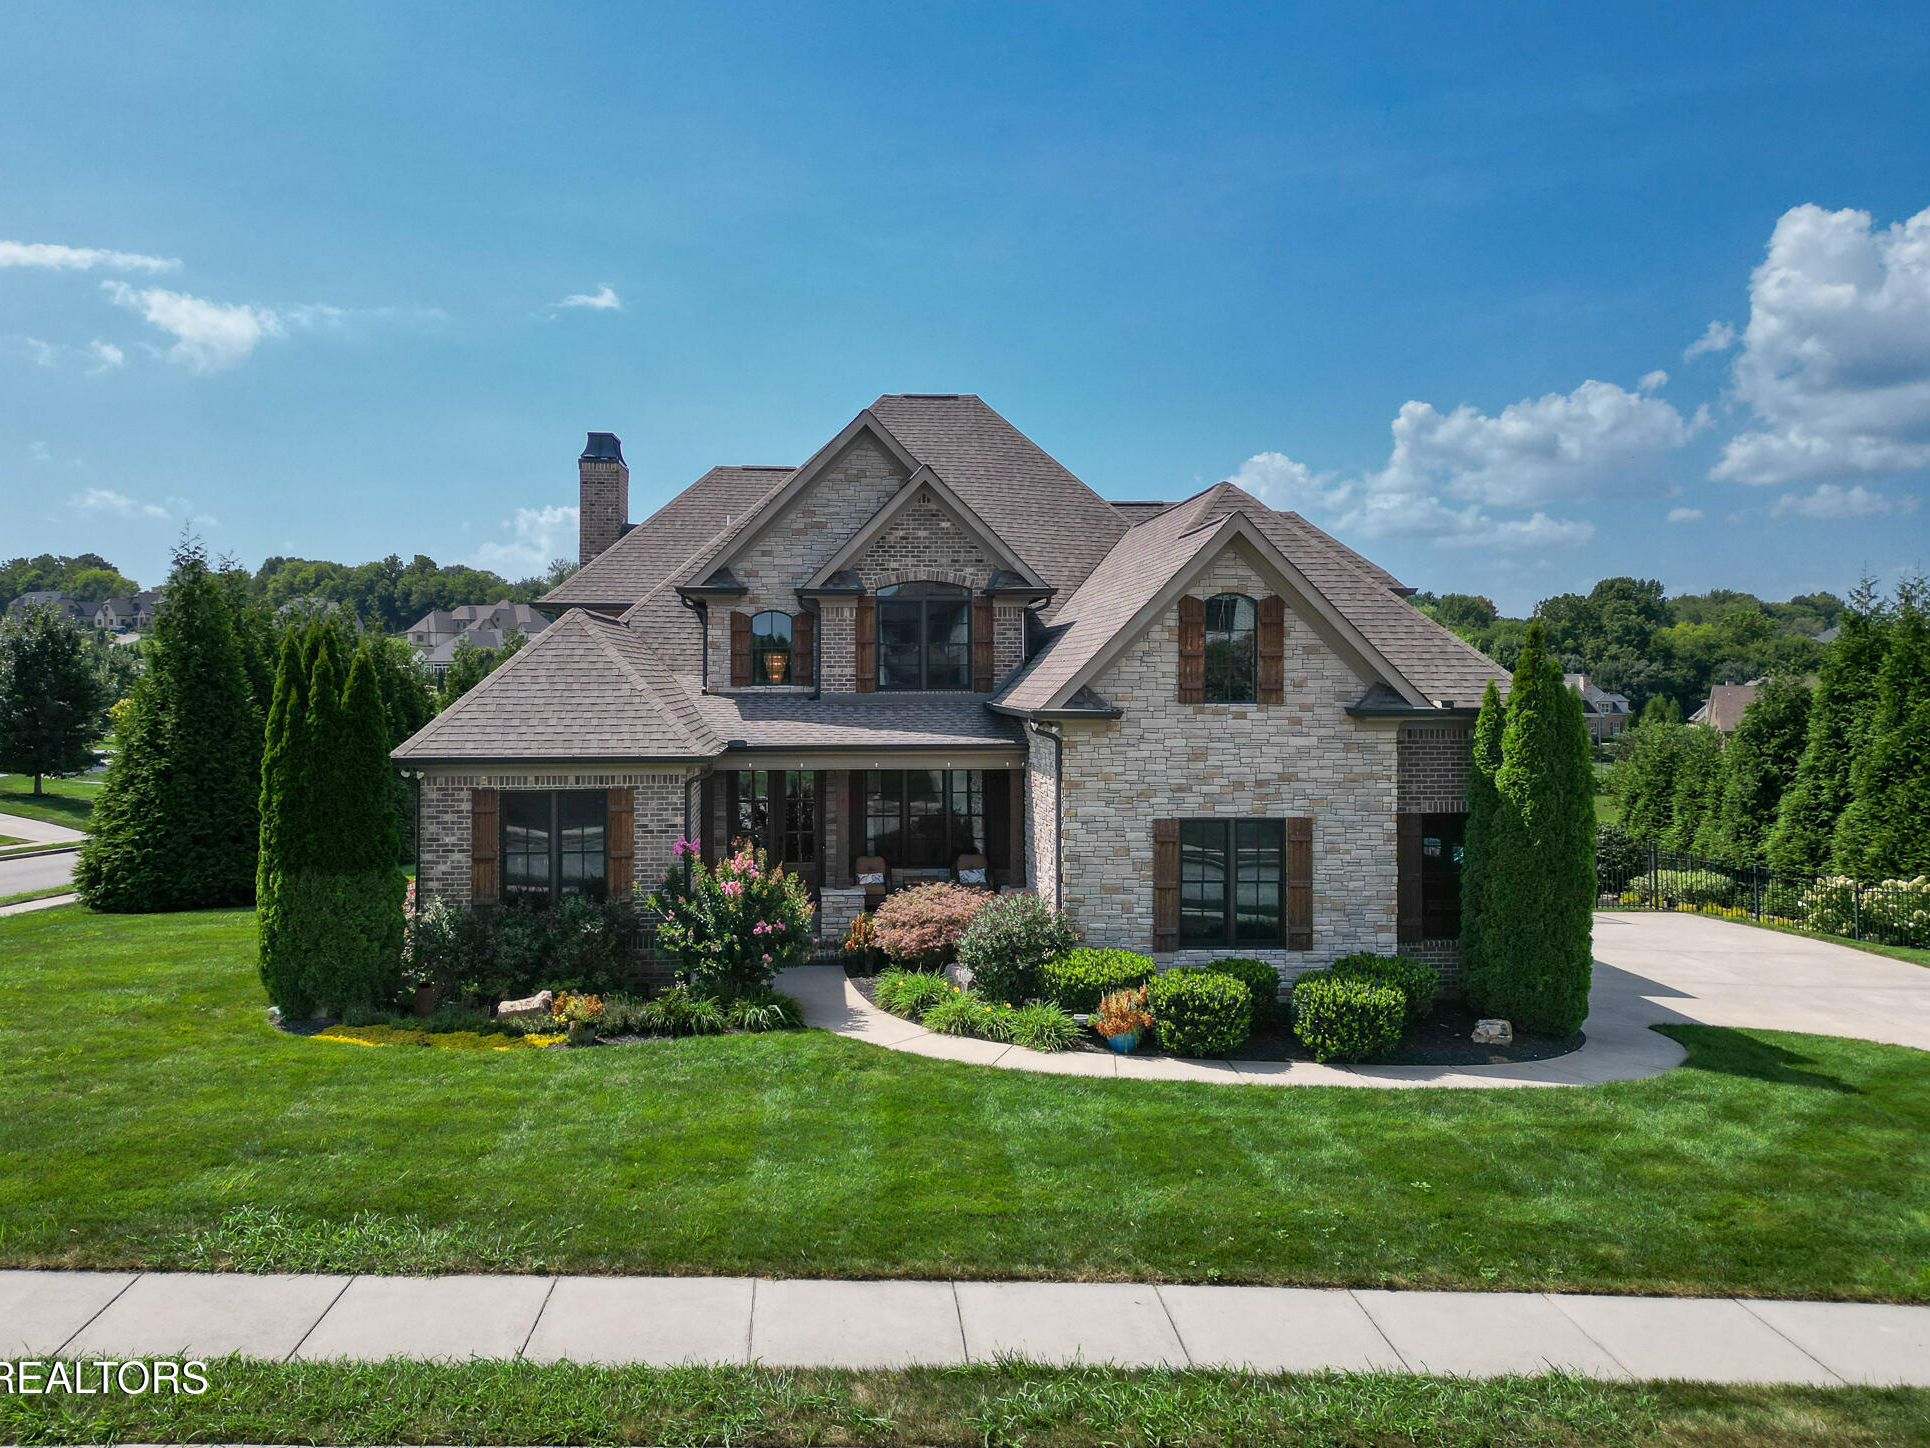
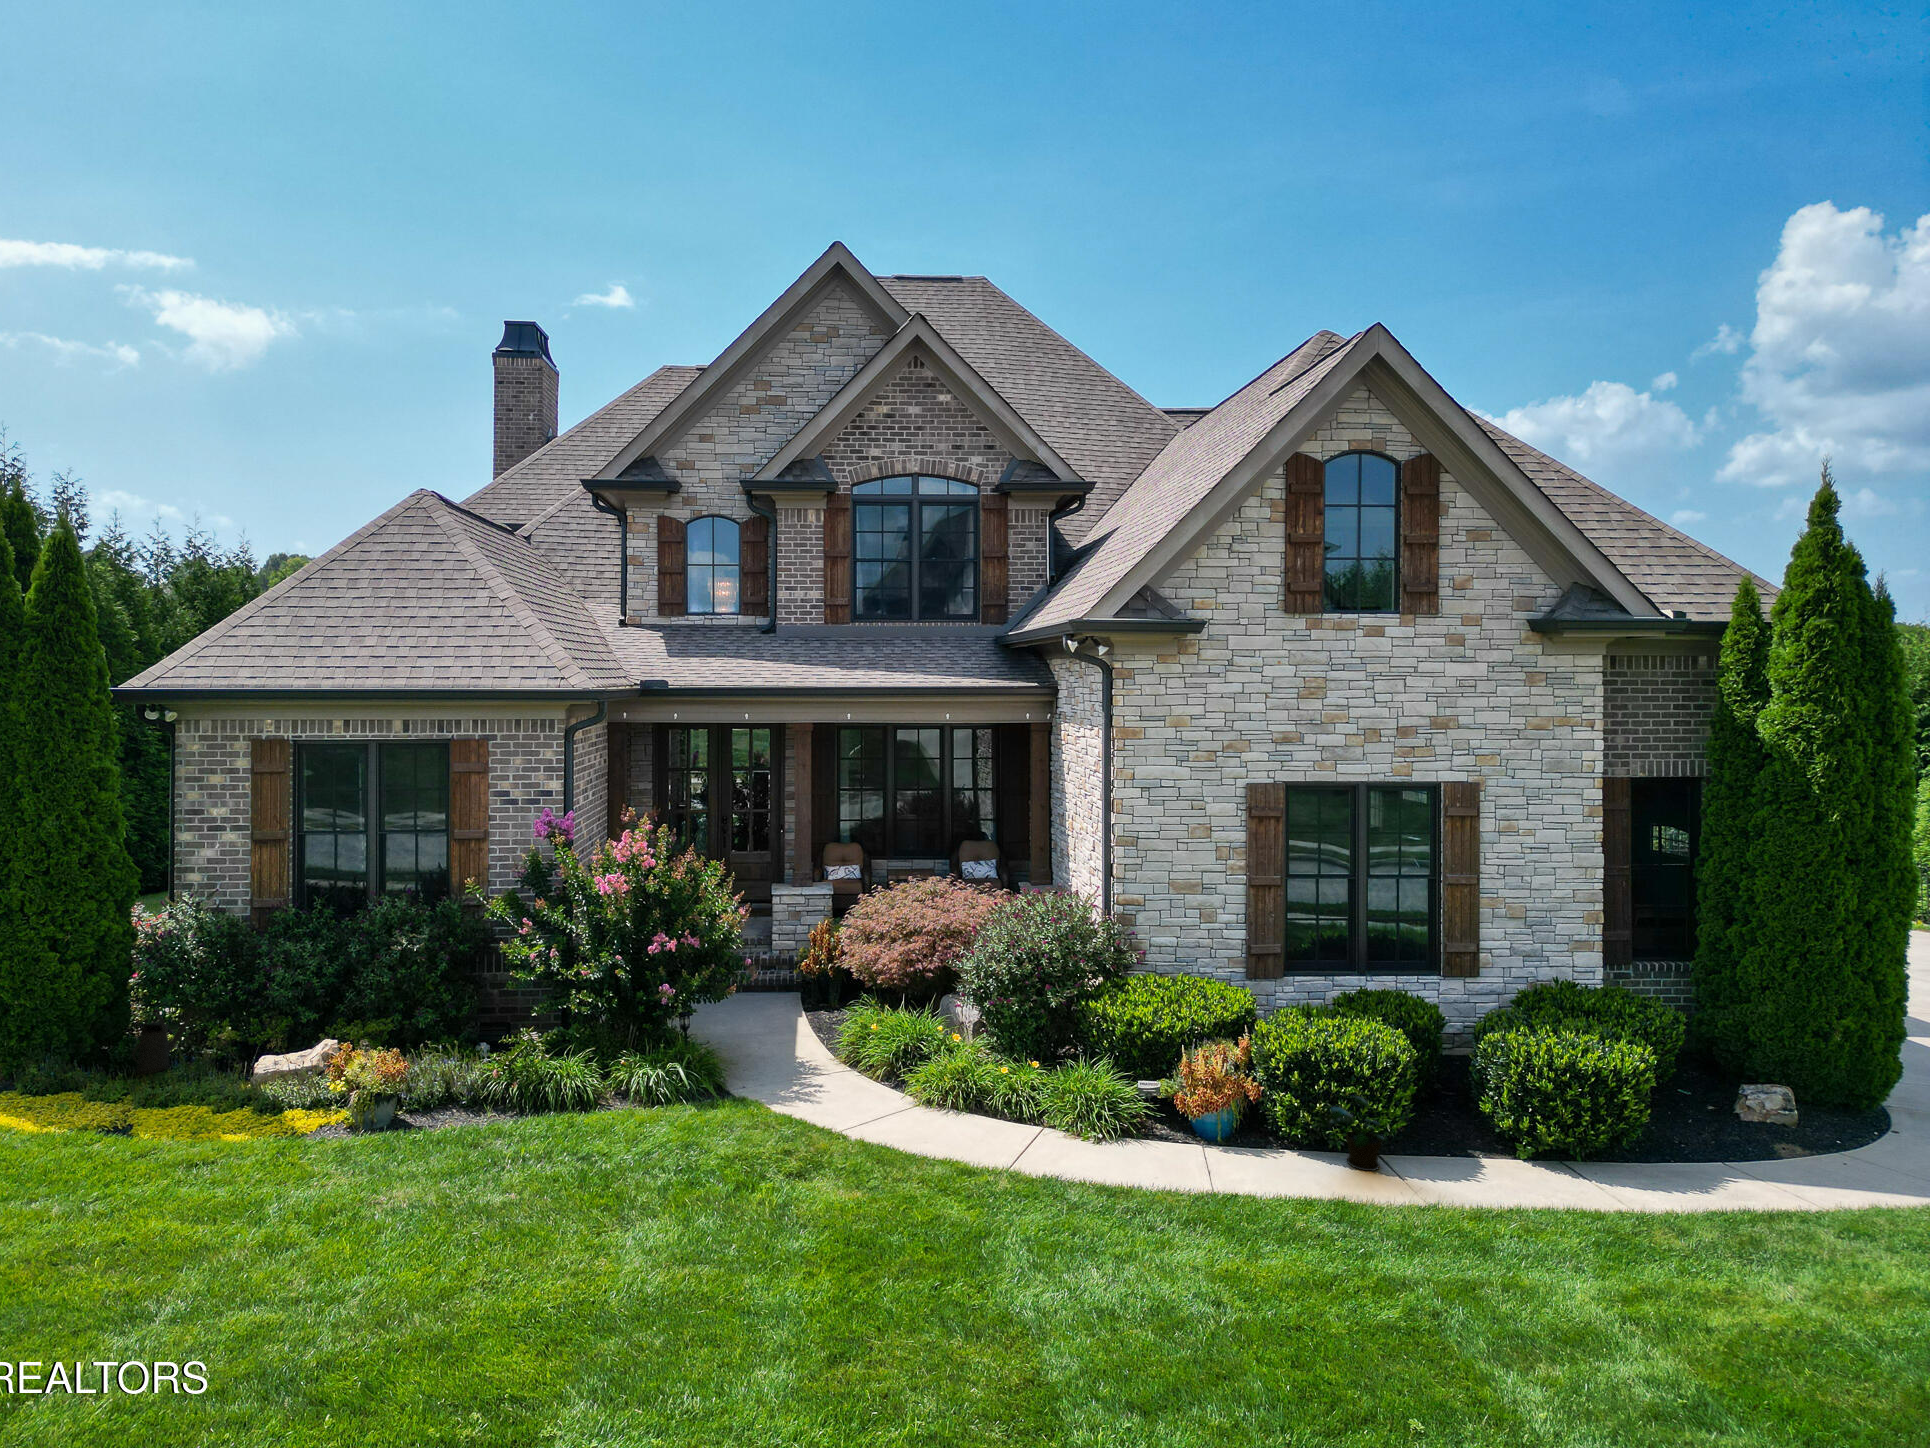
potted plant: none [1189,1022,1227,1068] -> present [1330,1096,1384,1171]

